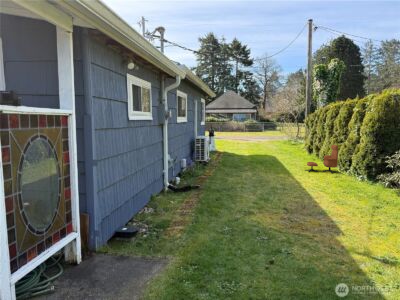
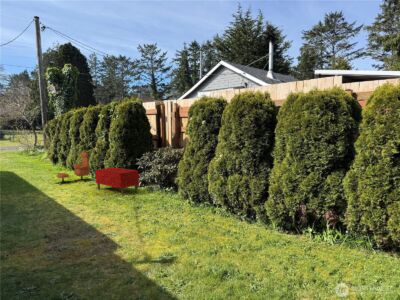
bench: none [341,163,388,192] -> present [95,167,139,195]

